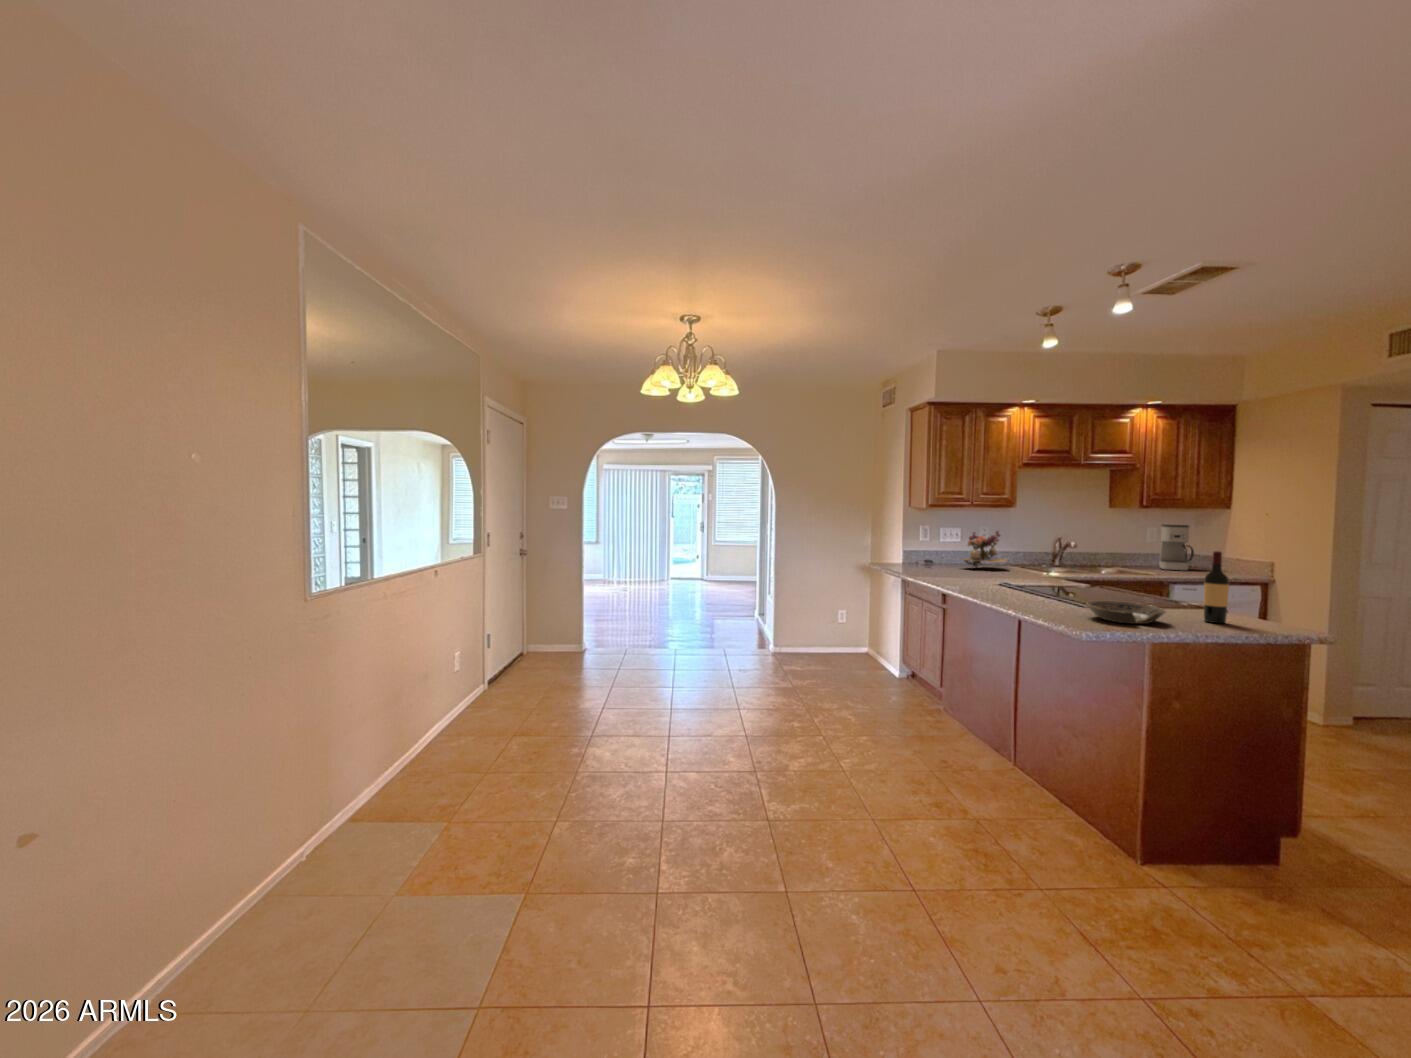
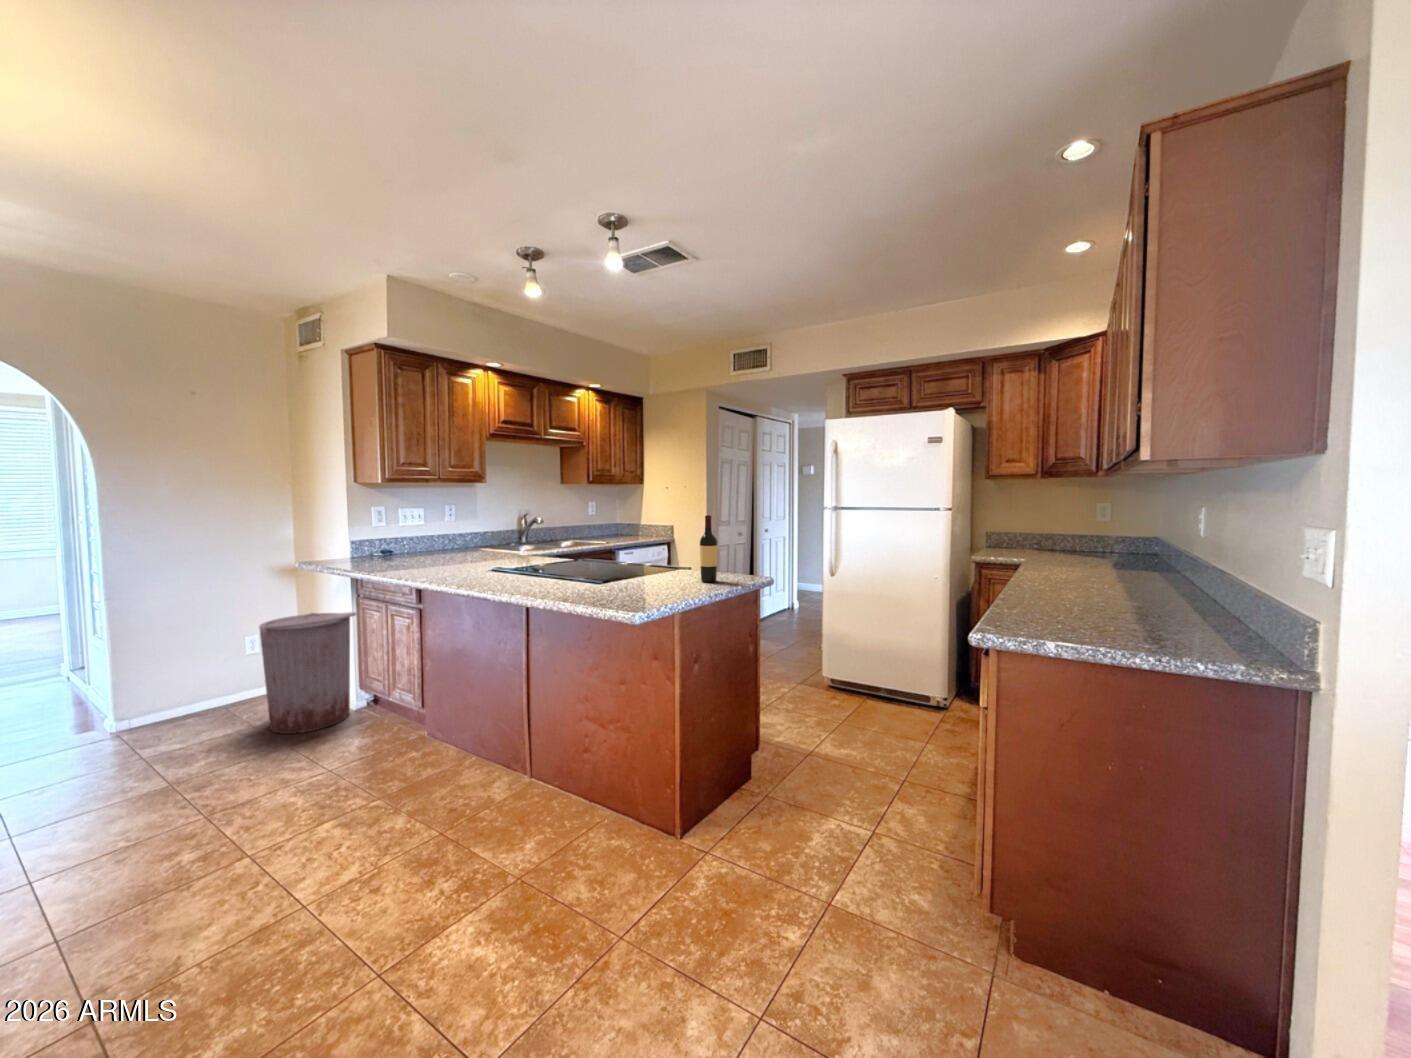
coffee maker: present [1159,525,1194,571] -> none [600,498,625,538]
flower arrangement: present [961,531,1008,567] -> none [426,508,484,554]
trash can: none [845,600,903,684] -> present [259,612,356,734]
bowl: present [1086,600,1166,624] -> none [615,573,685,596]

